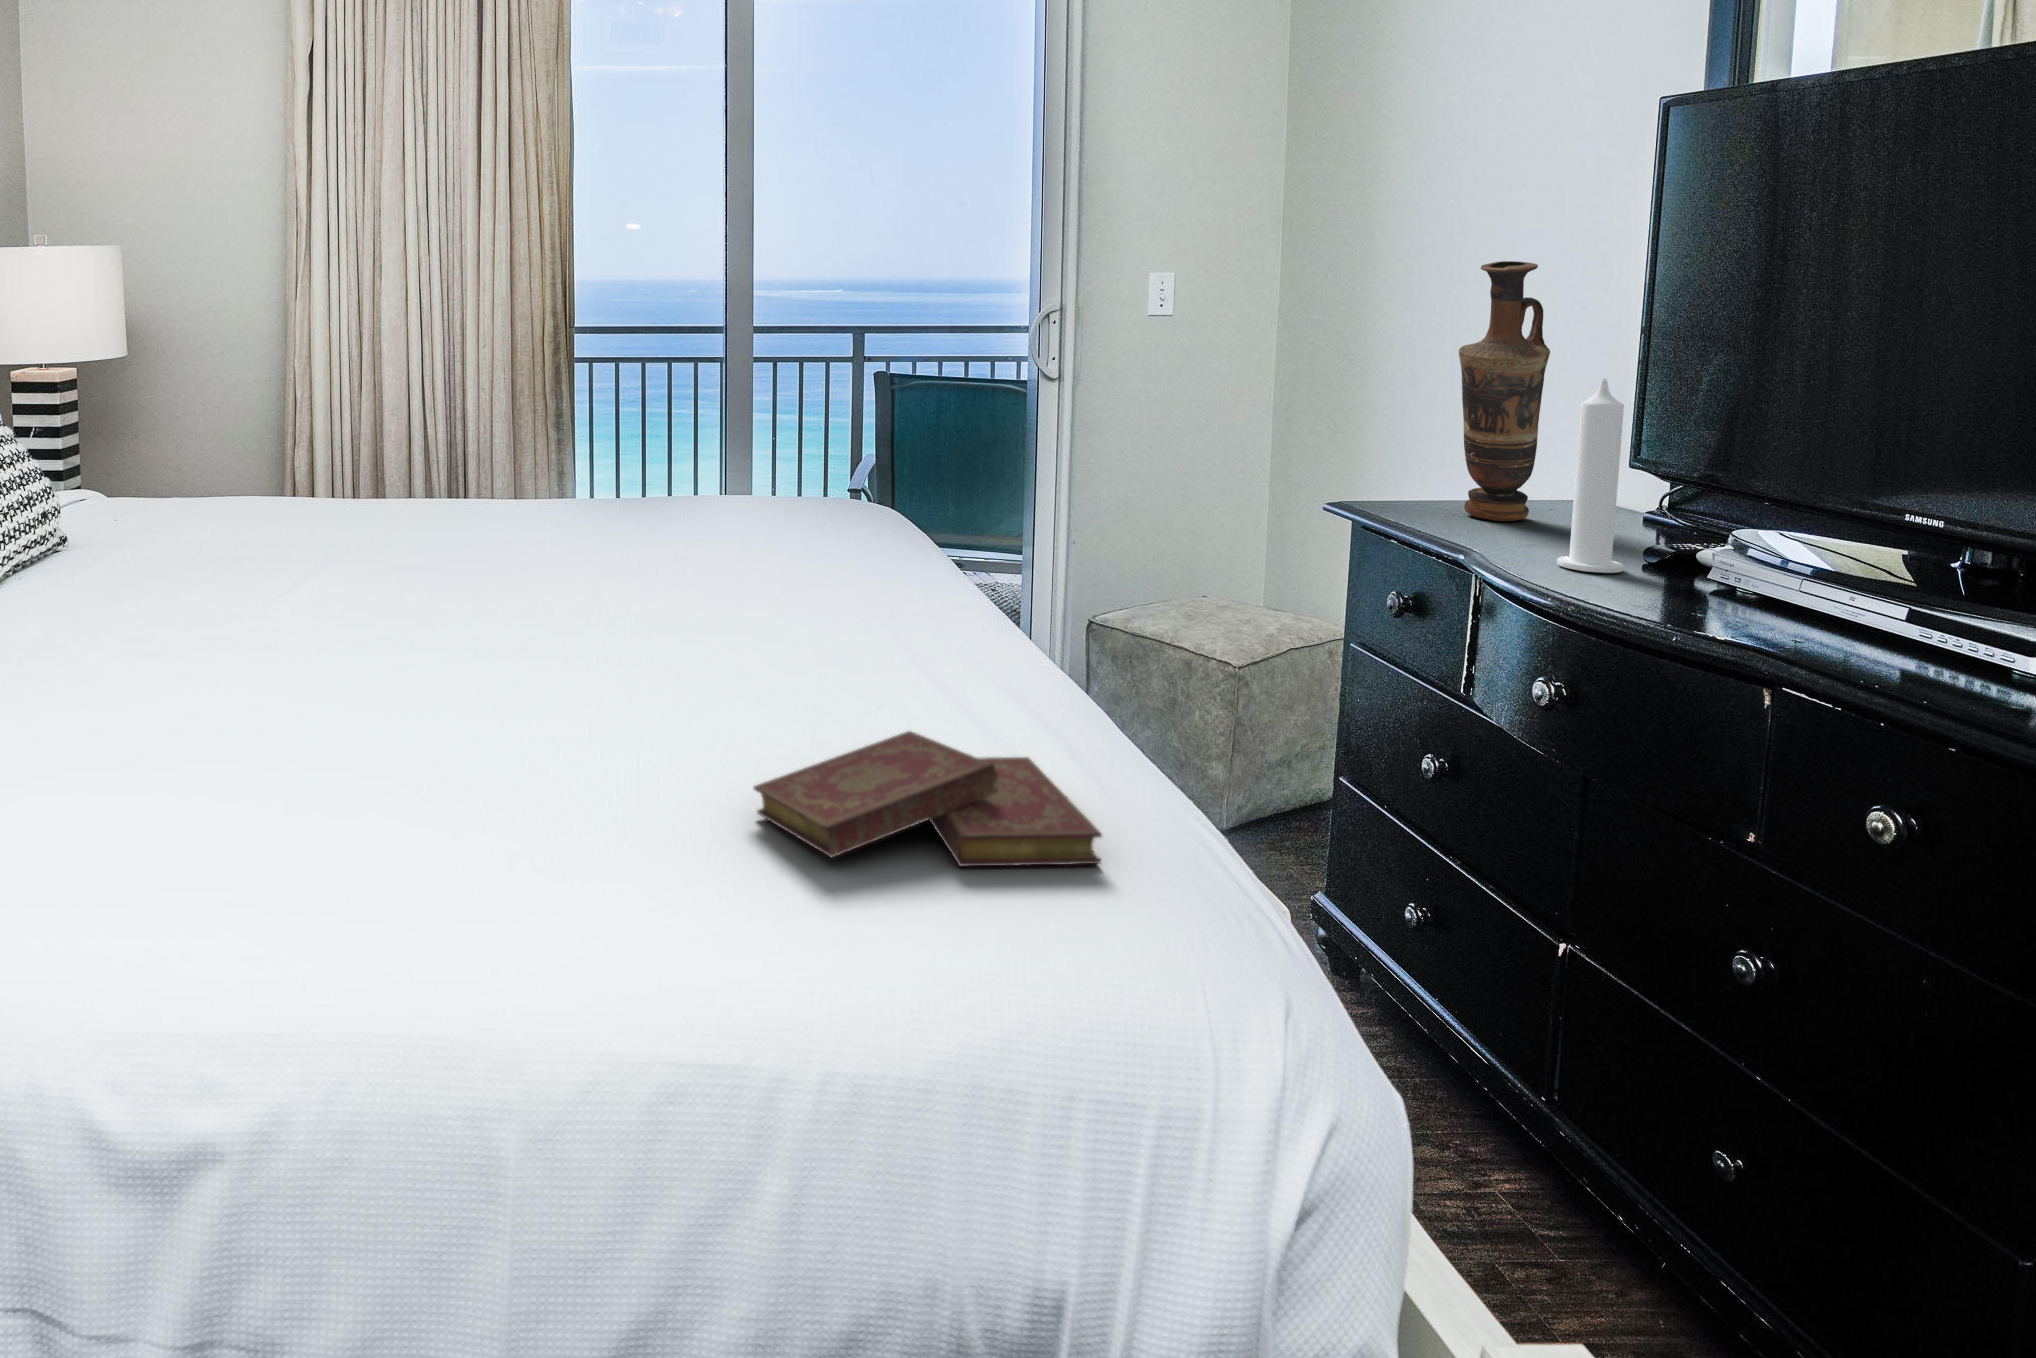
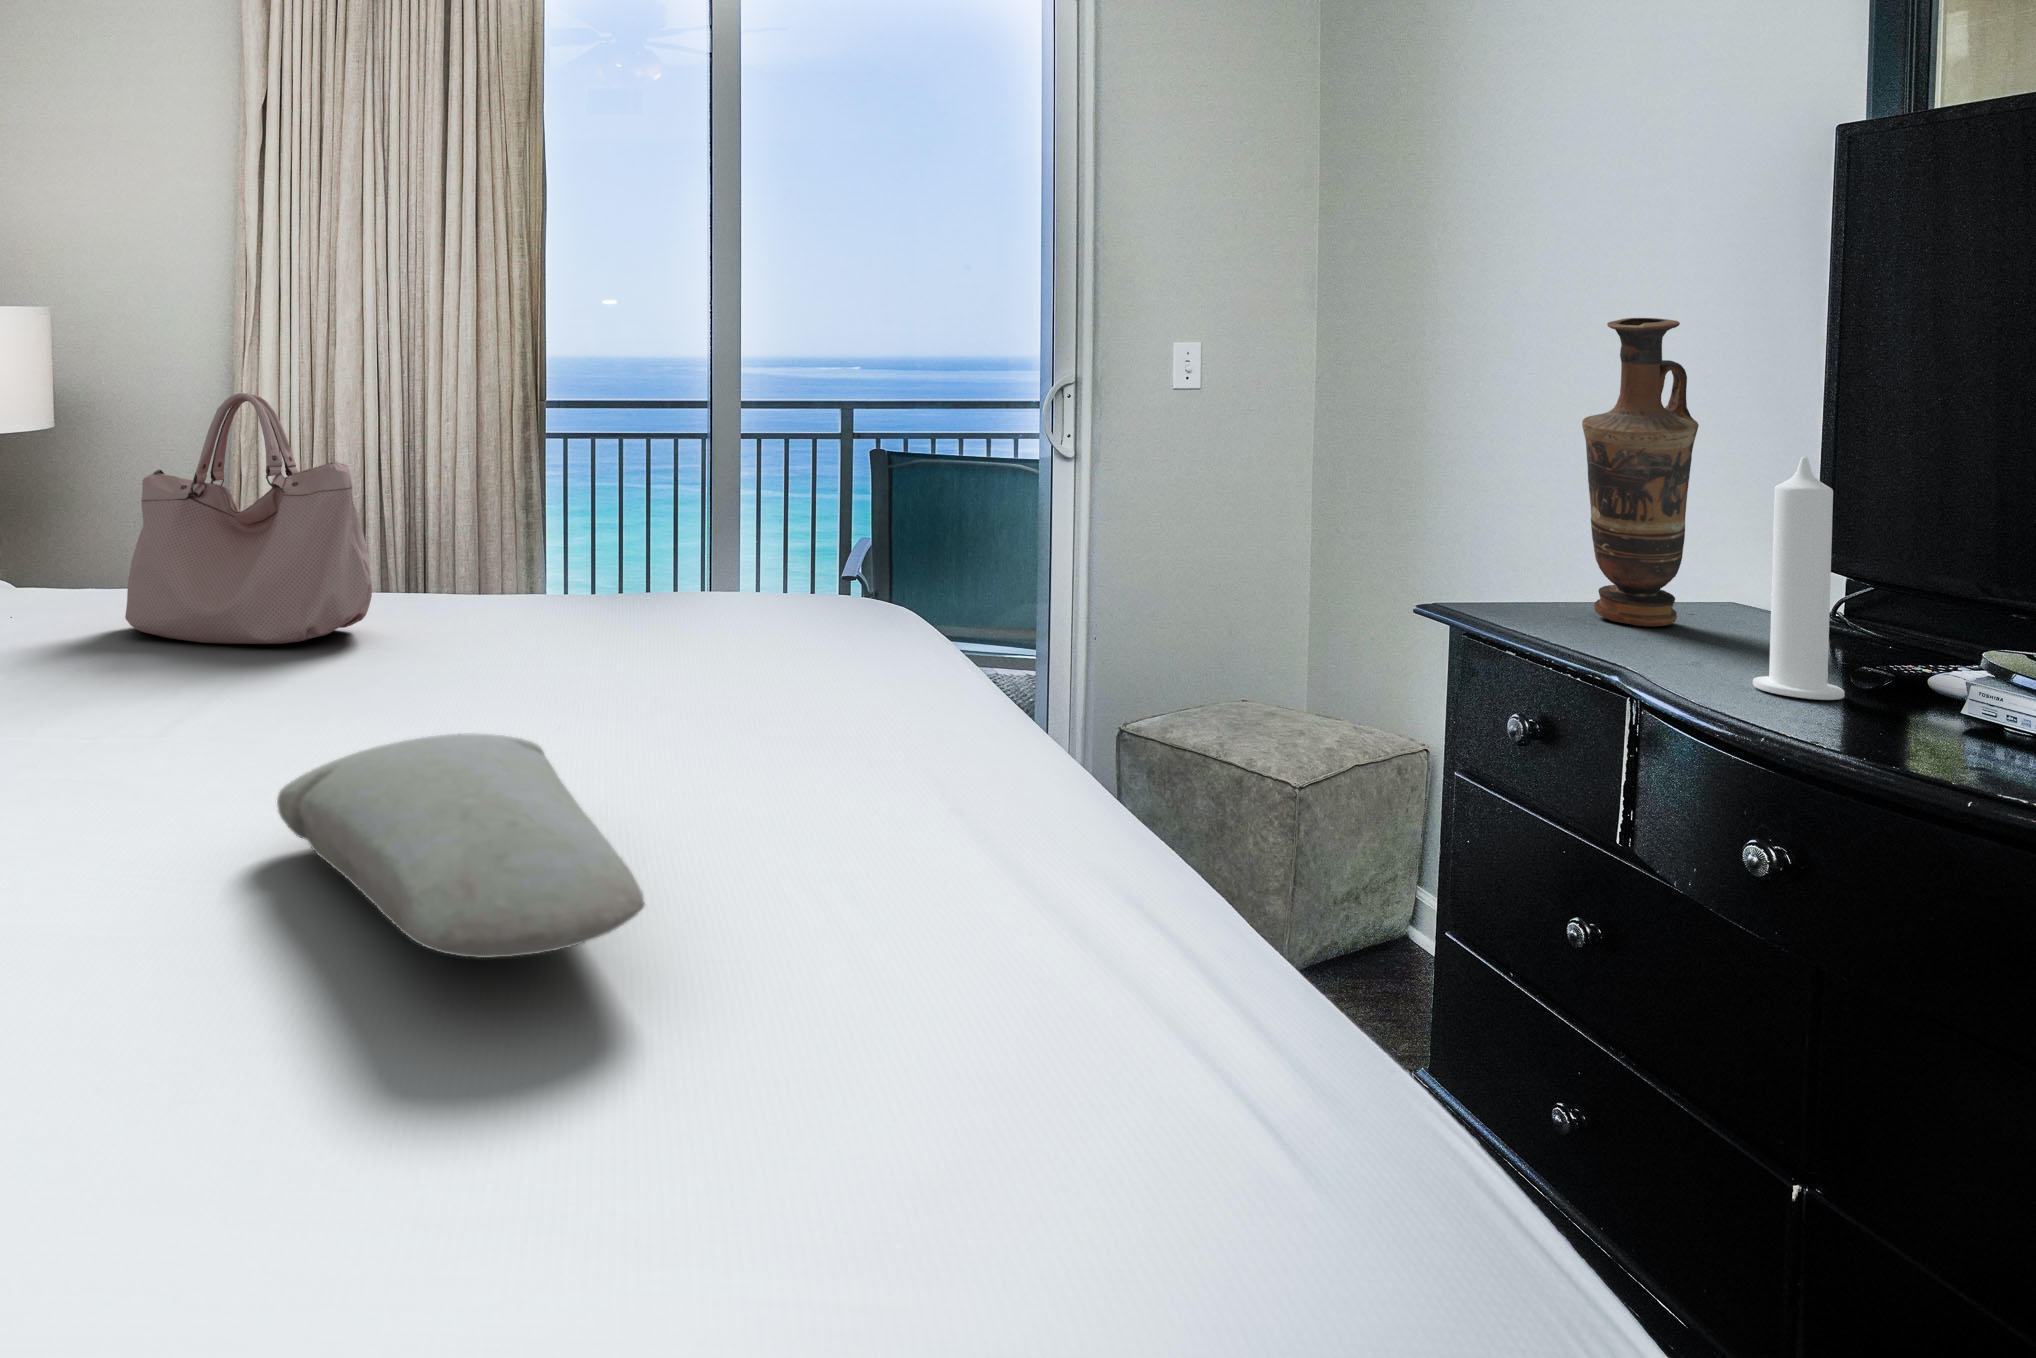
handbag: none [219,328,431,542] -> present [125,393,372,644]
pillow: none [376,596,655,734] -> present [277,733,645,958]
book: present [754,731,1102,866] -> none [794,959,1344,1210]

